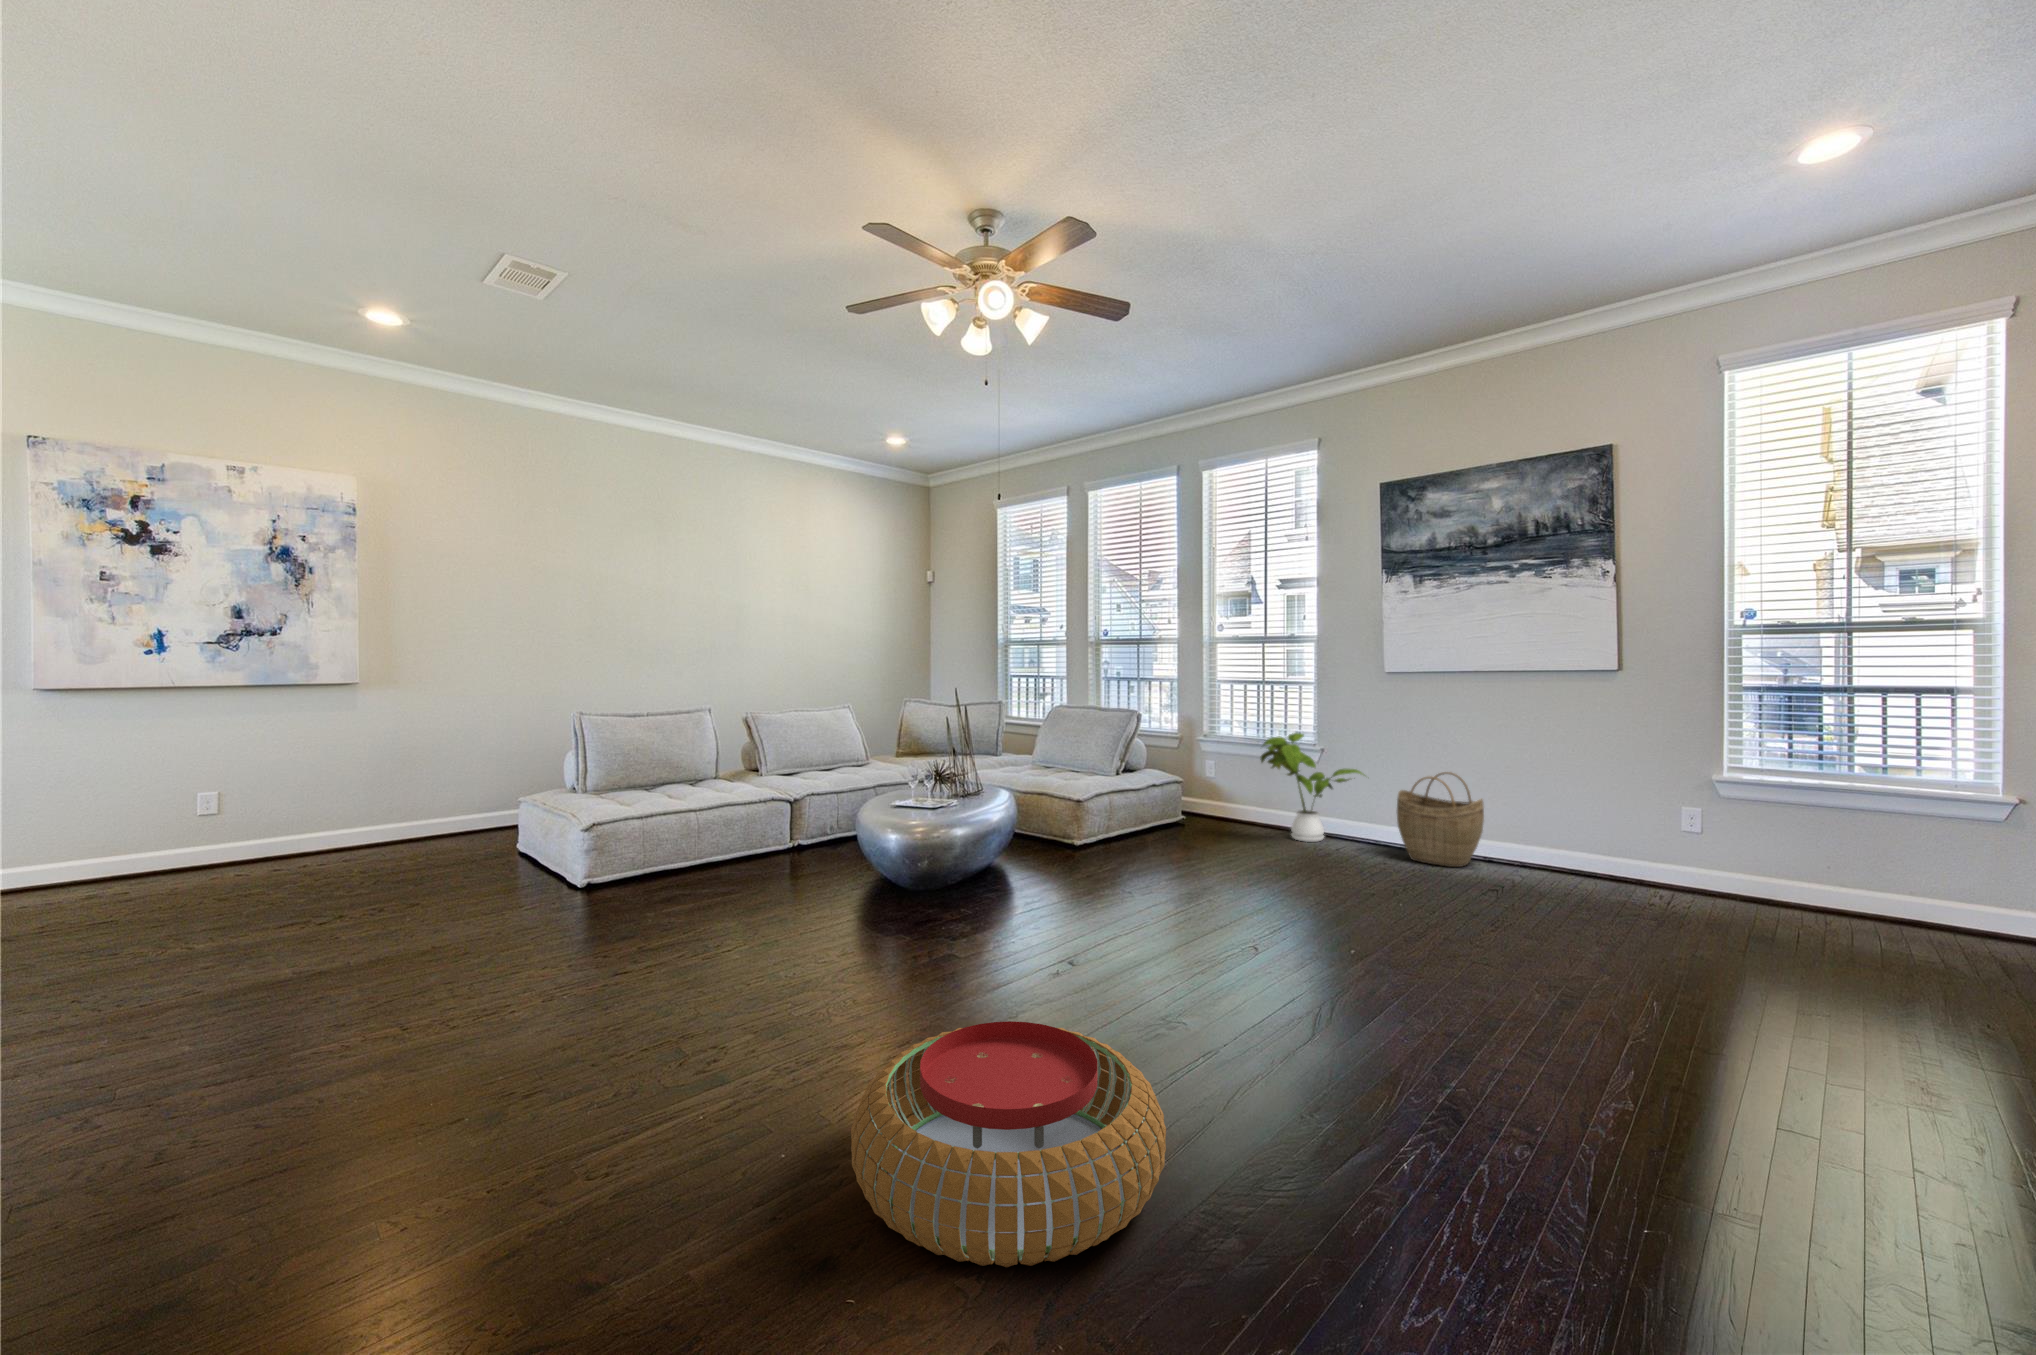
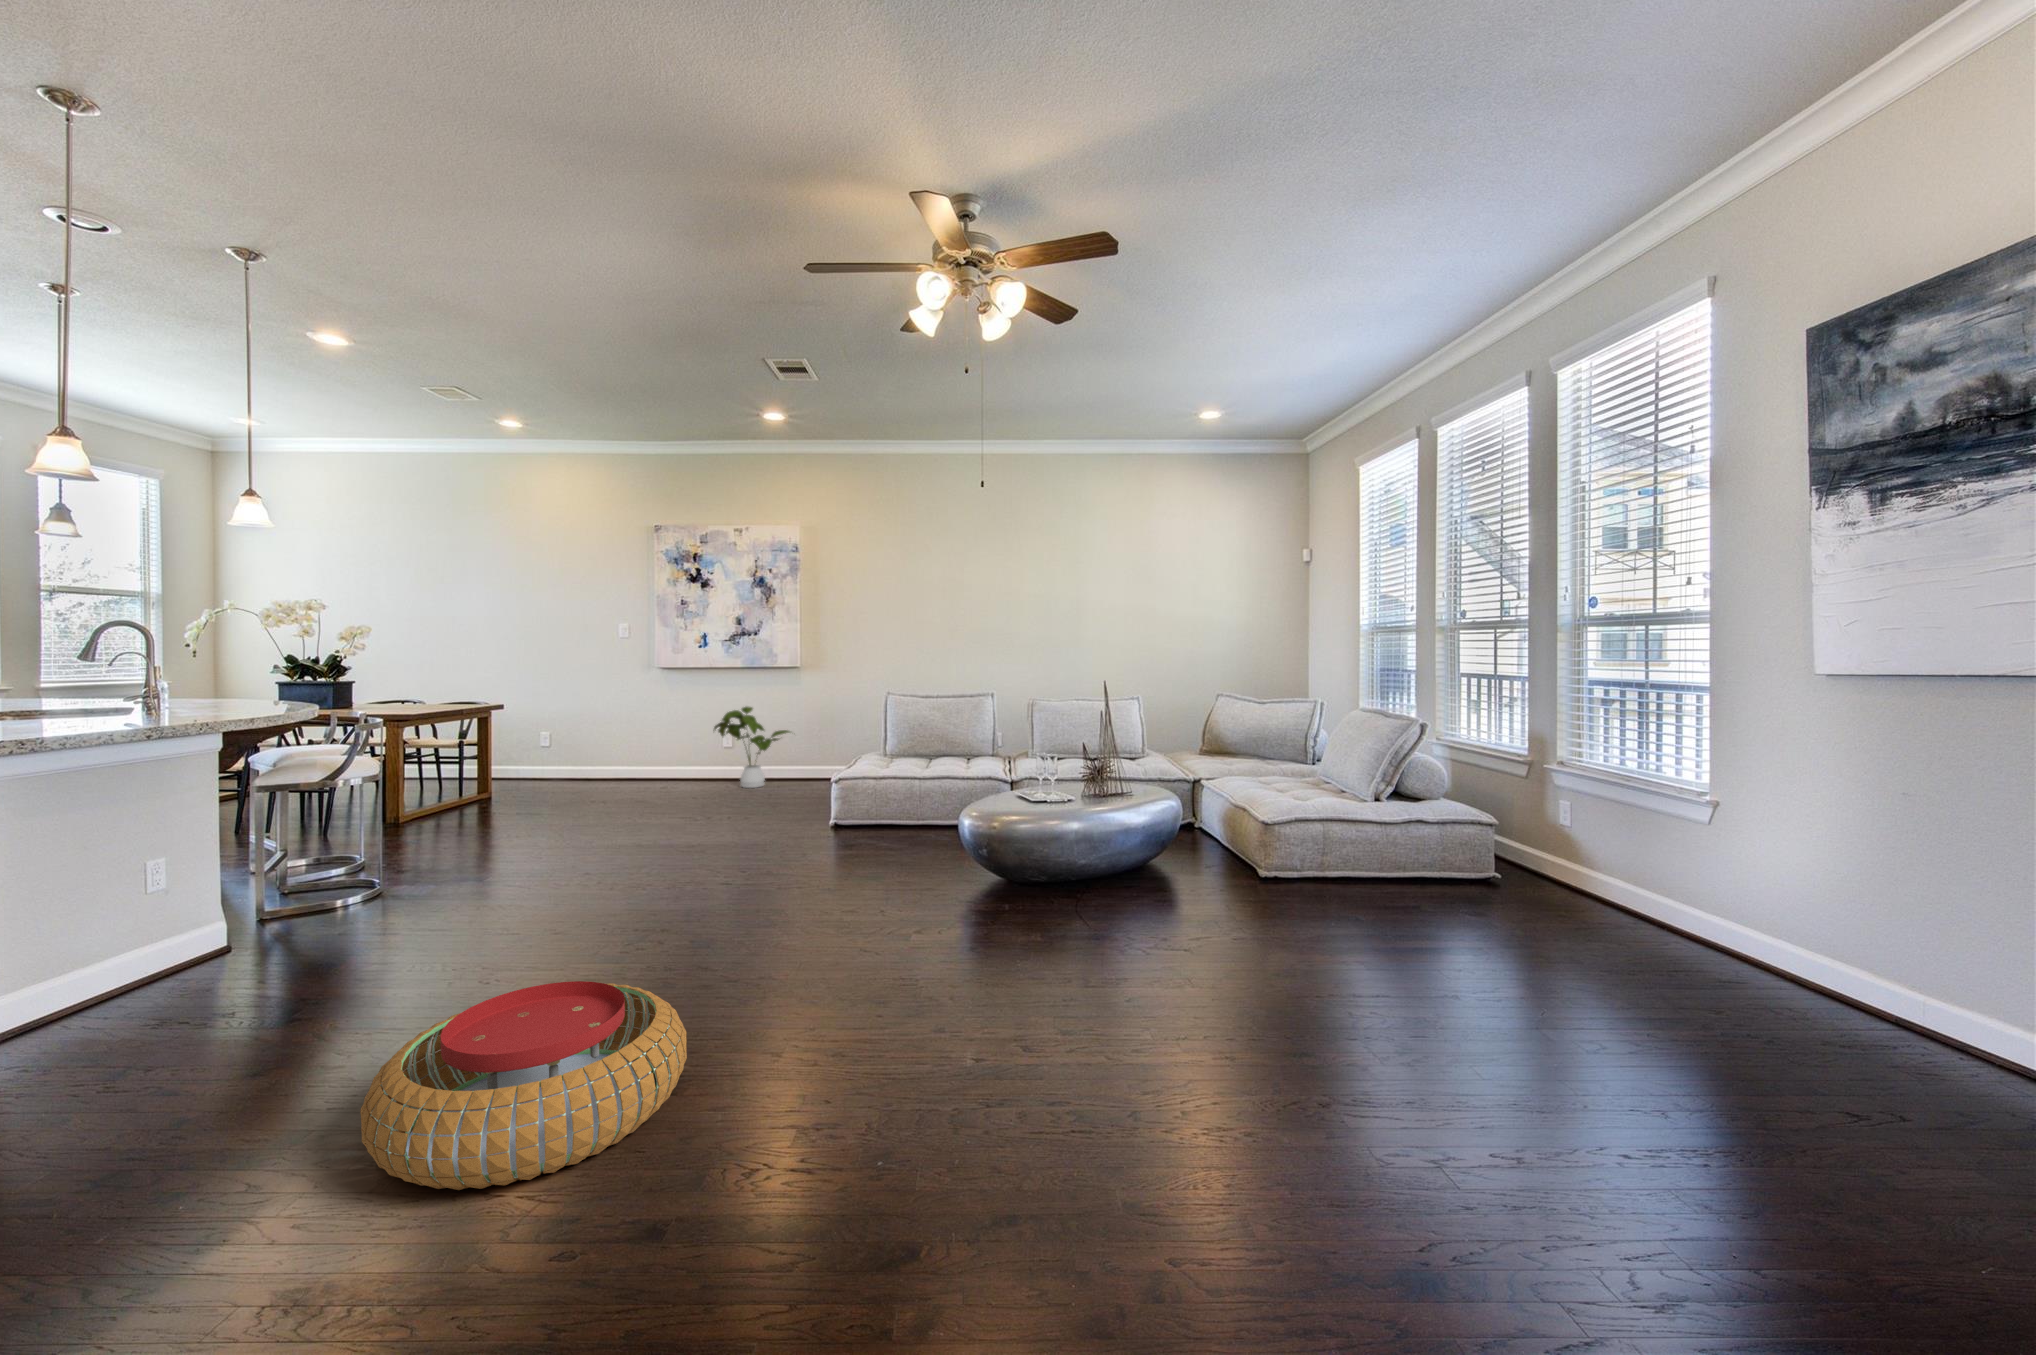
house plant: present [1260,733,1363,842] -> present [714,707,790,788]
woven basket: present [1397,772,1484,867] -> none [1767,878,1989,1074]

